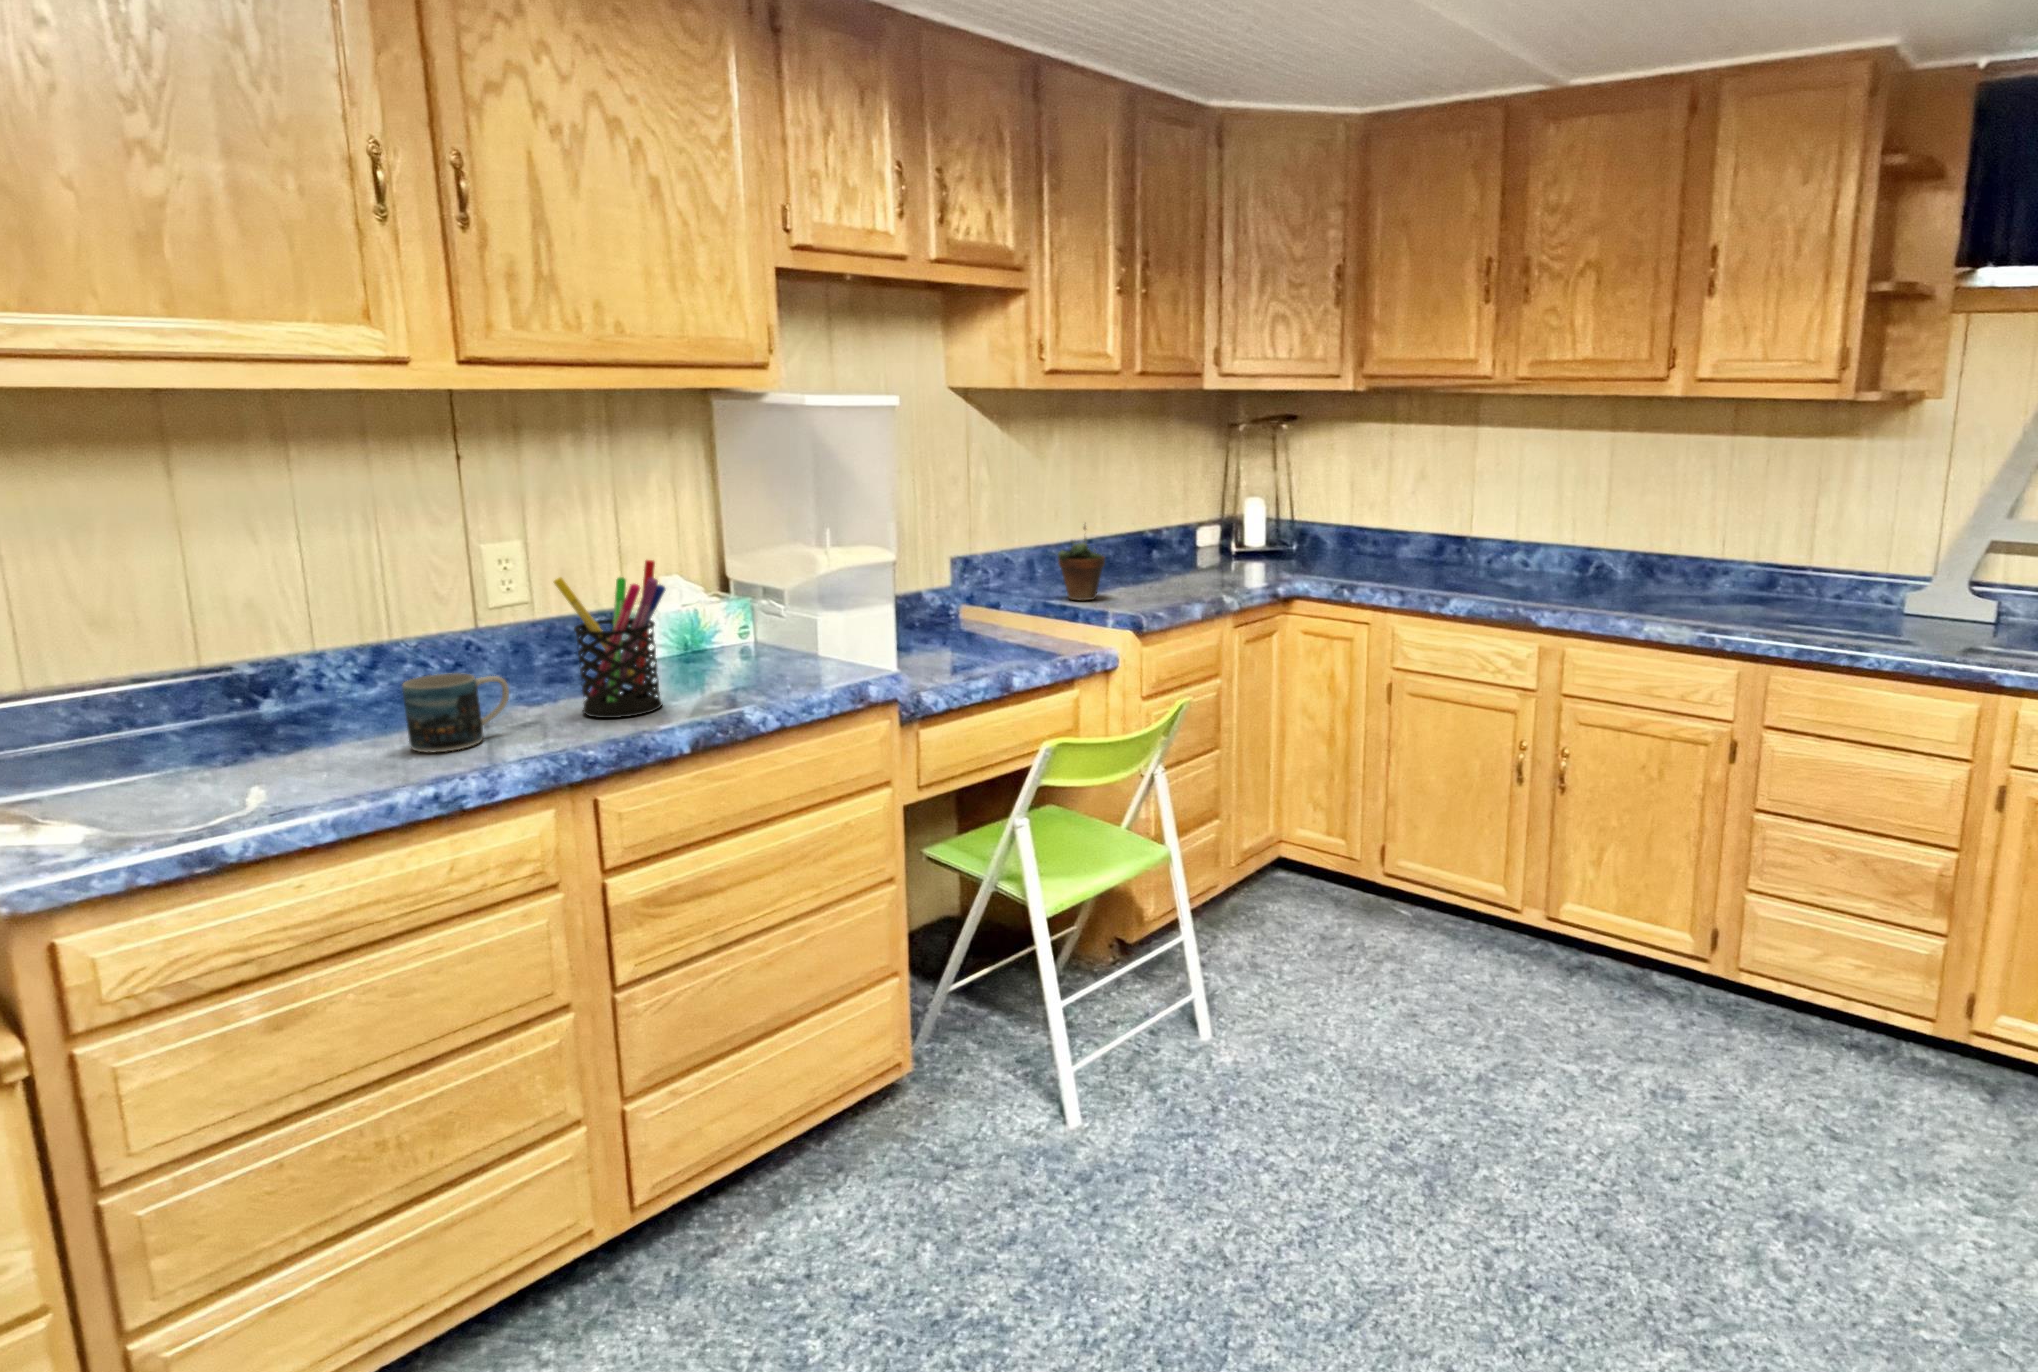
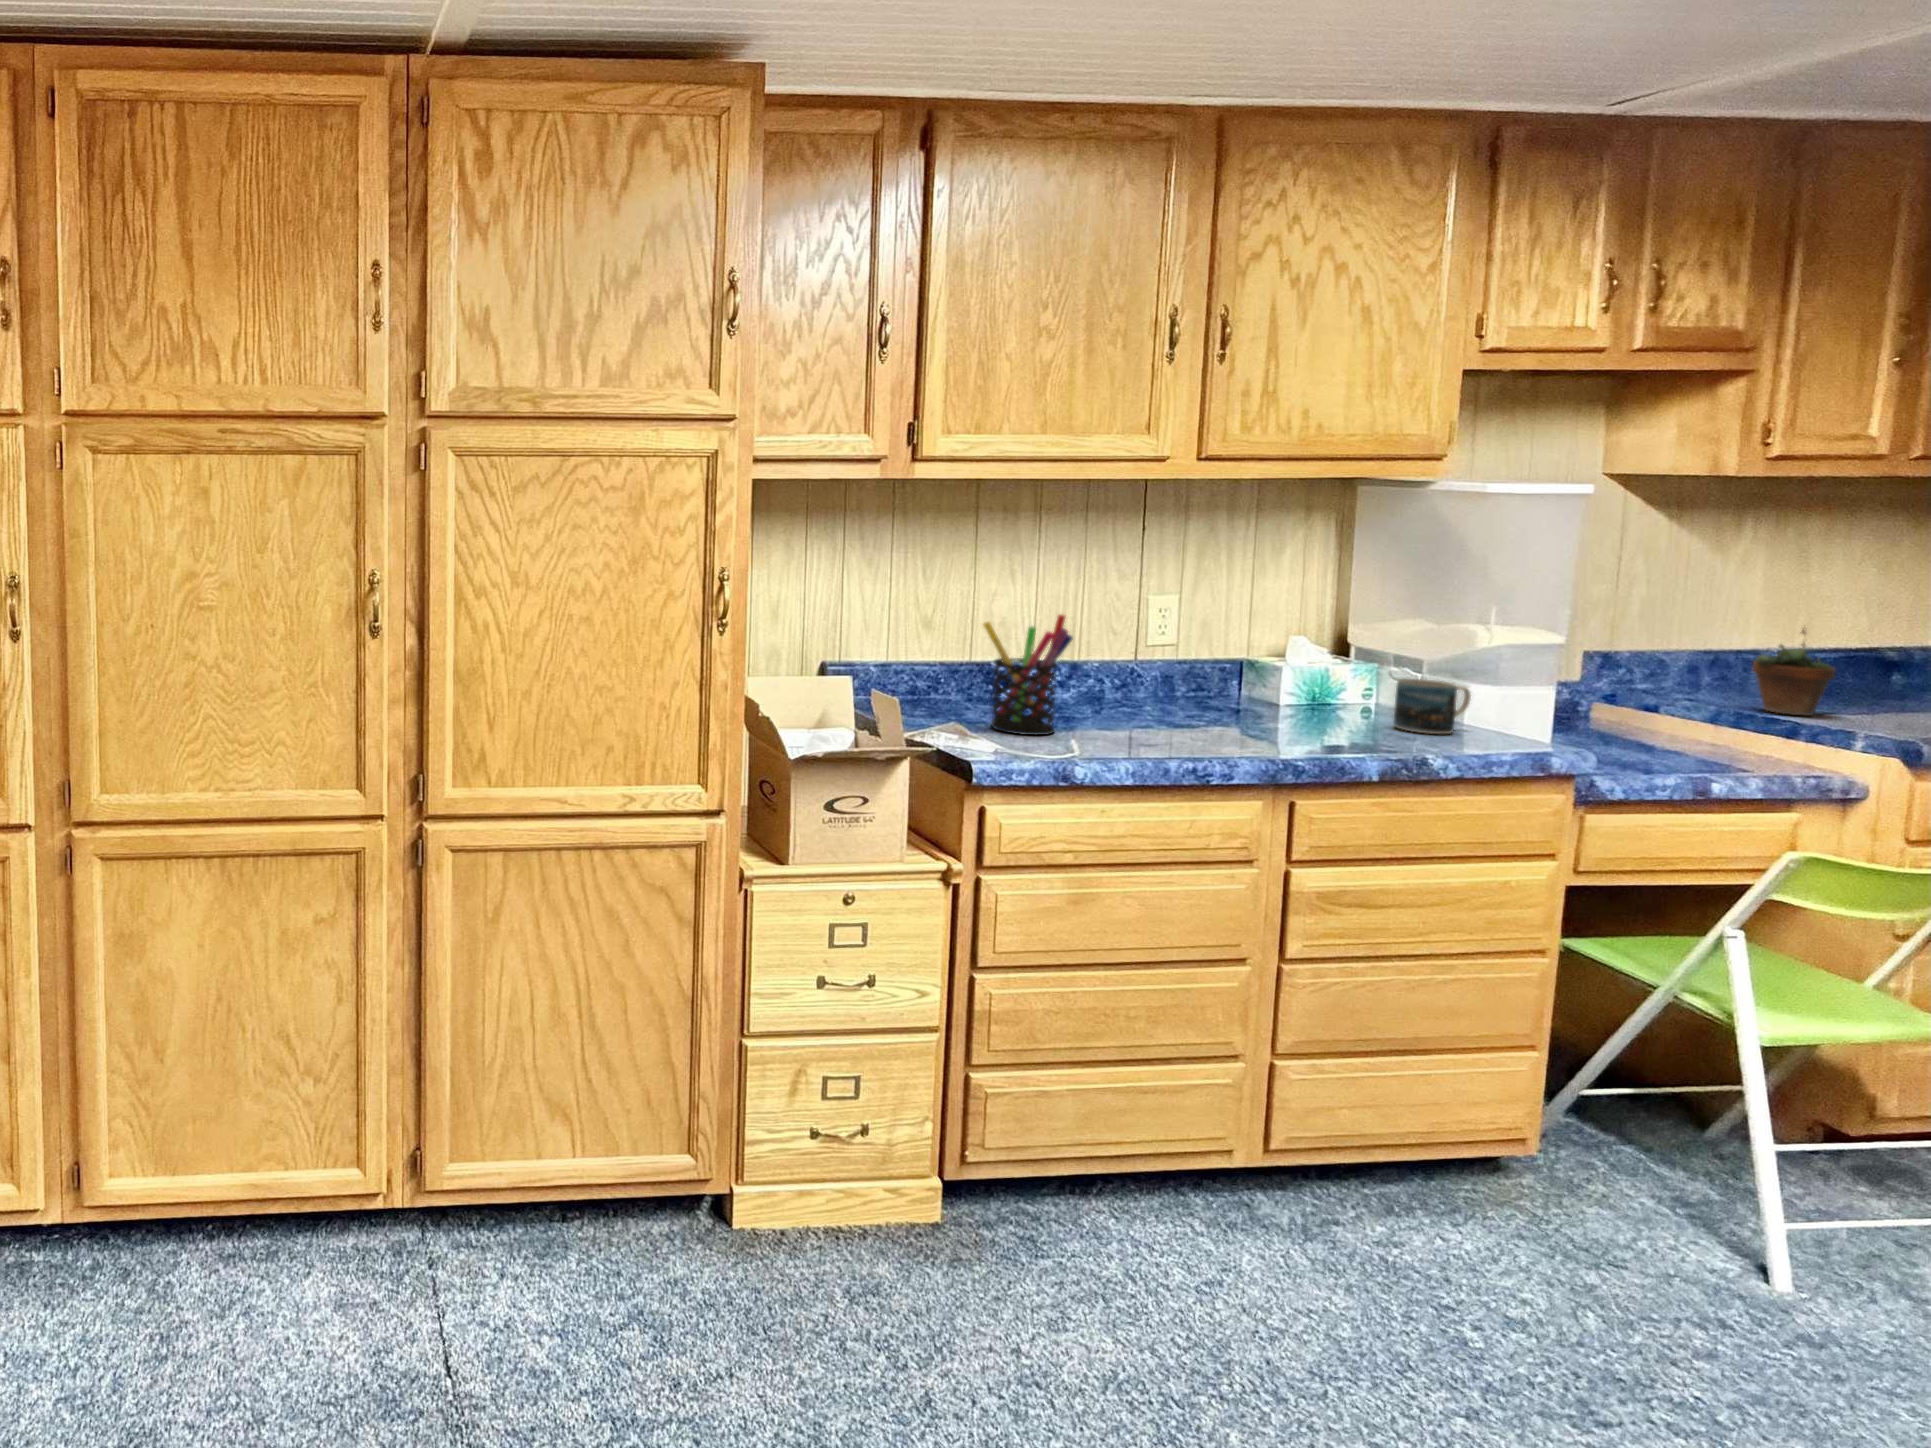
pen holder: present [554,560,665,718] -> present [984,615,1073,735]
mug: present [402,673,509,752] -> present [1394,679,1471,734]

